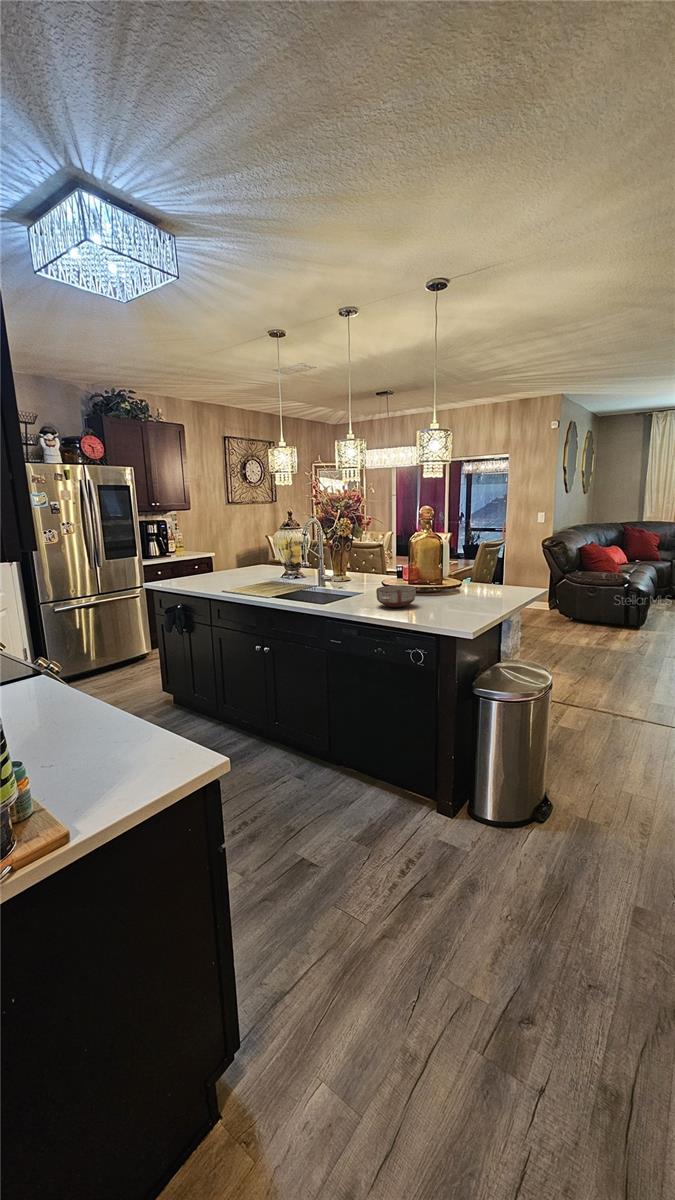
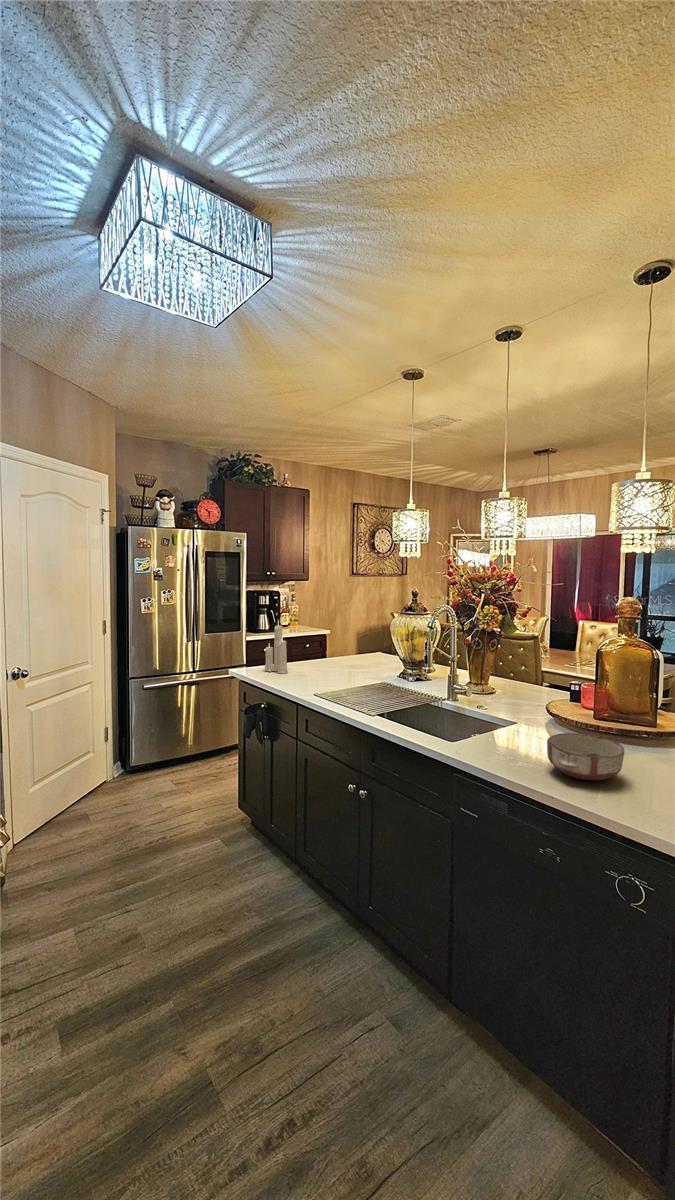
candle: none [172,537,193,582] -> present [264,622,288,674]

